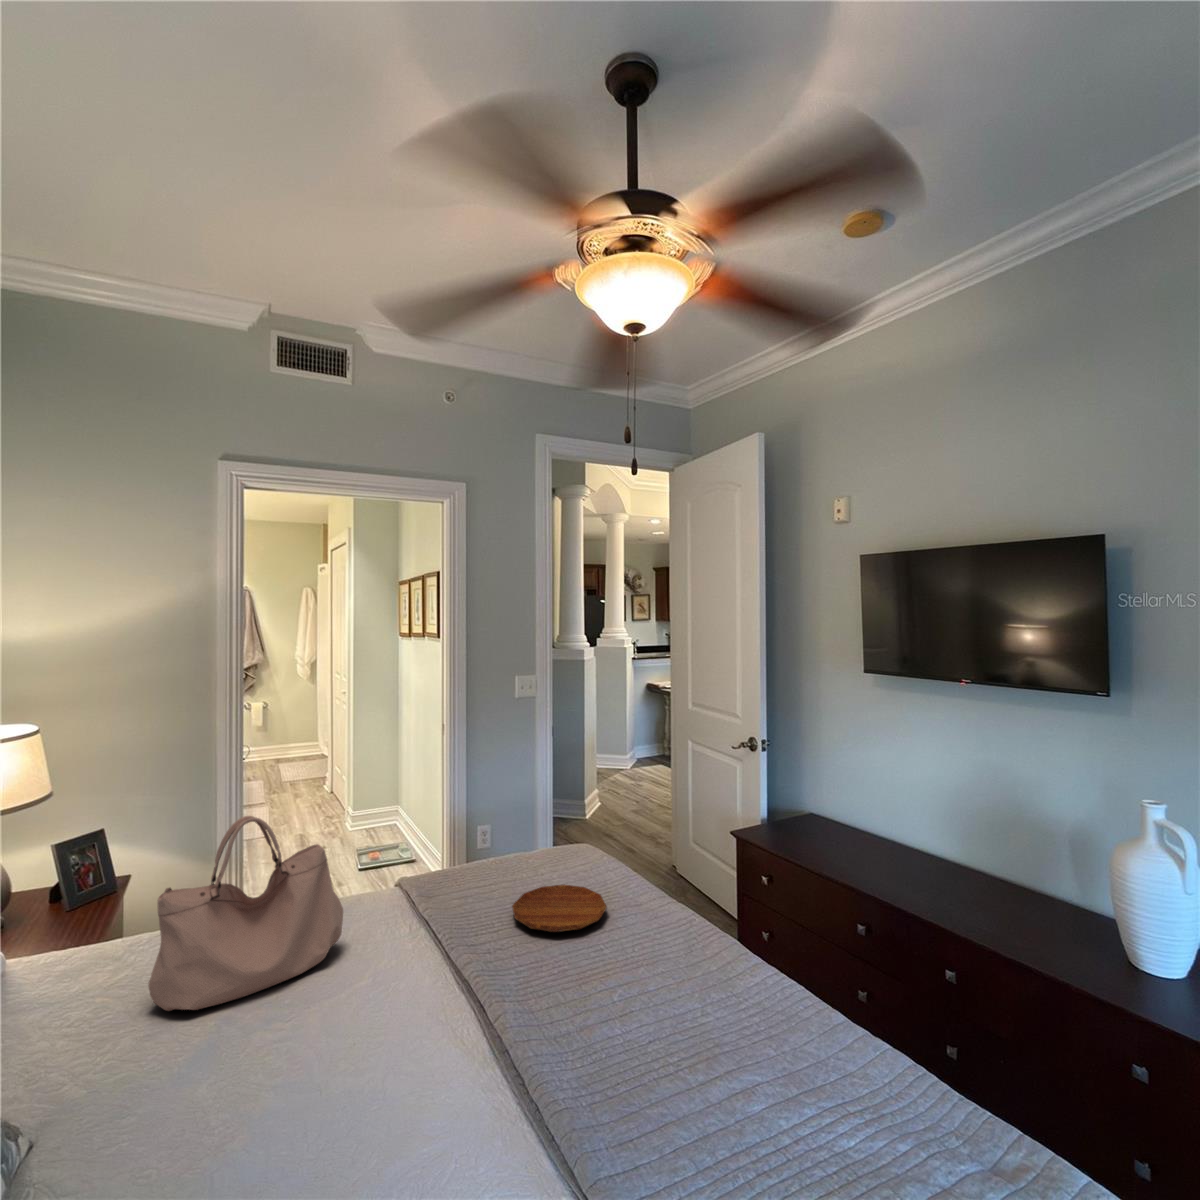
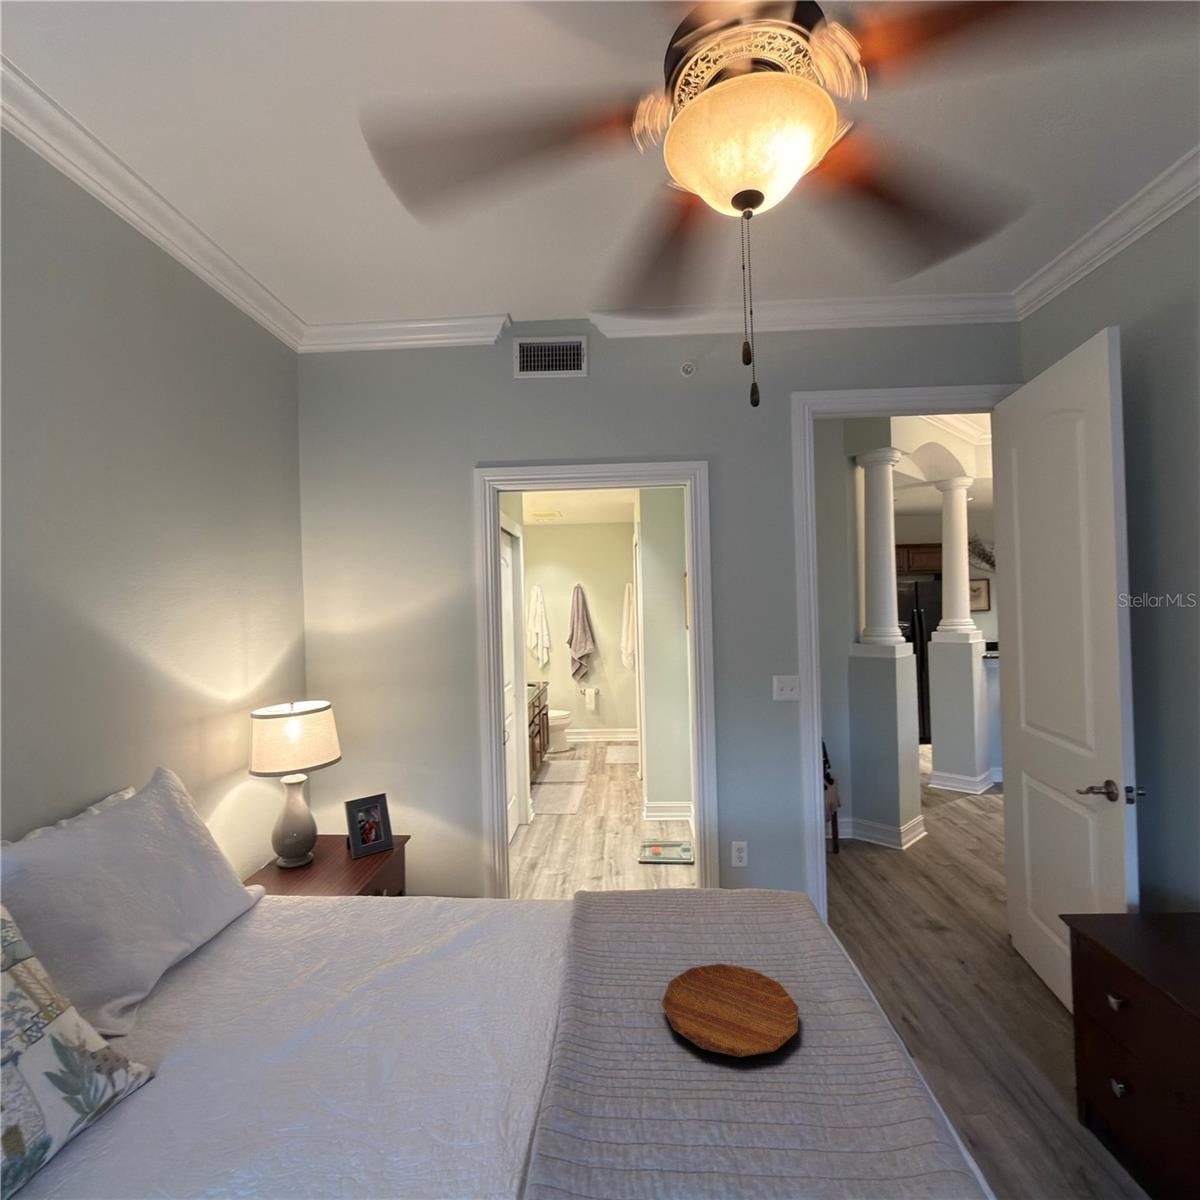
handbag: present [149,816,343,1011] -> none [277,813,472,1012]

